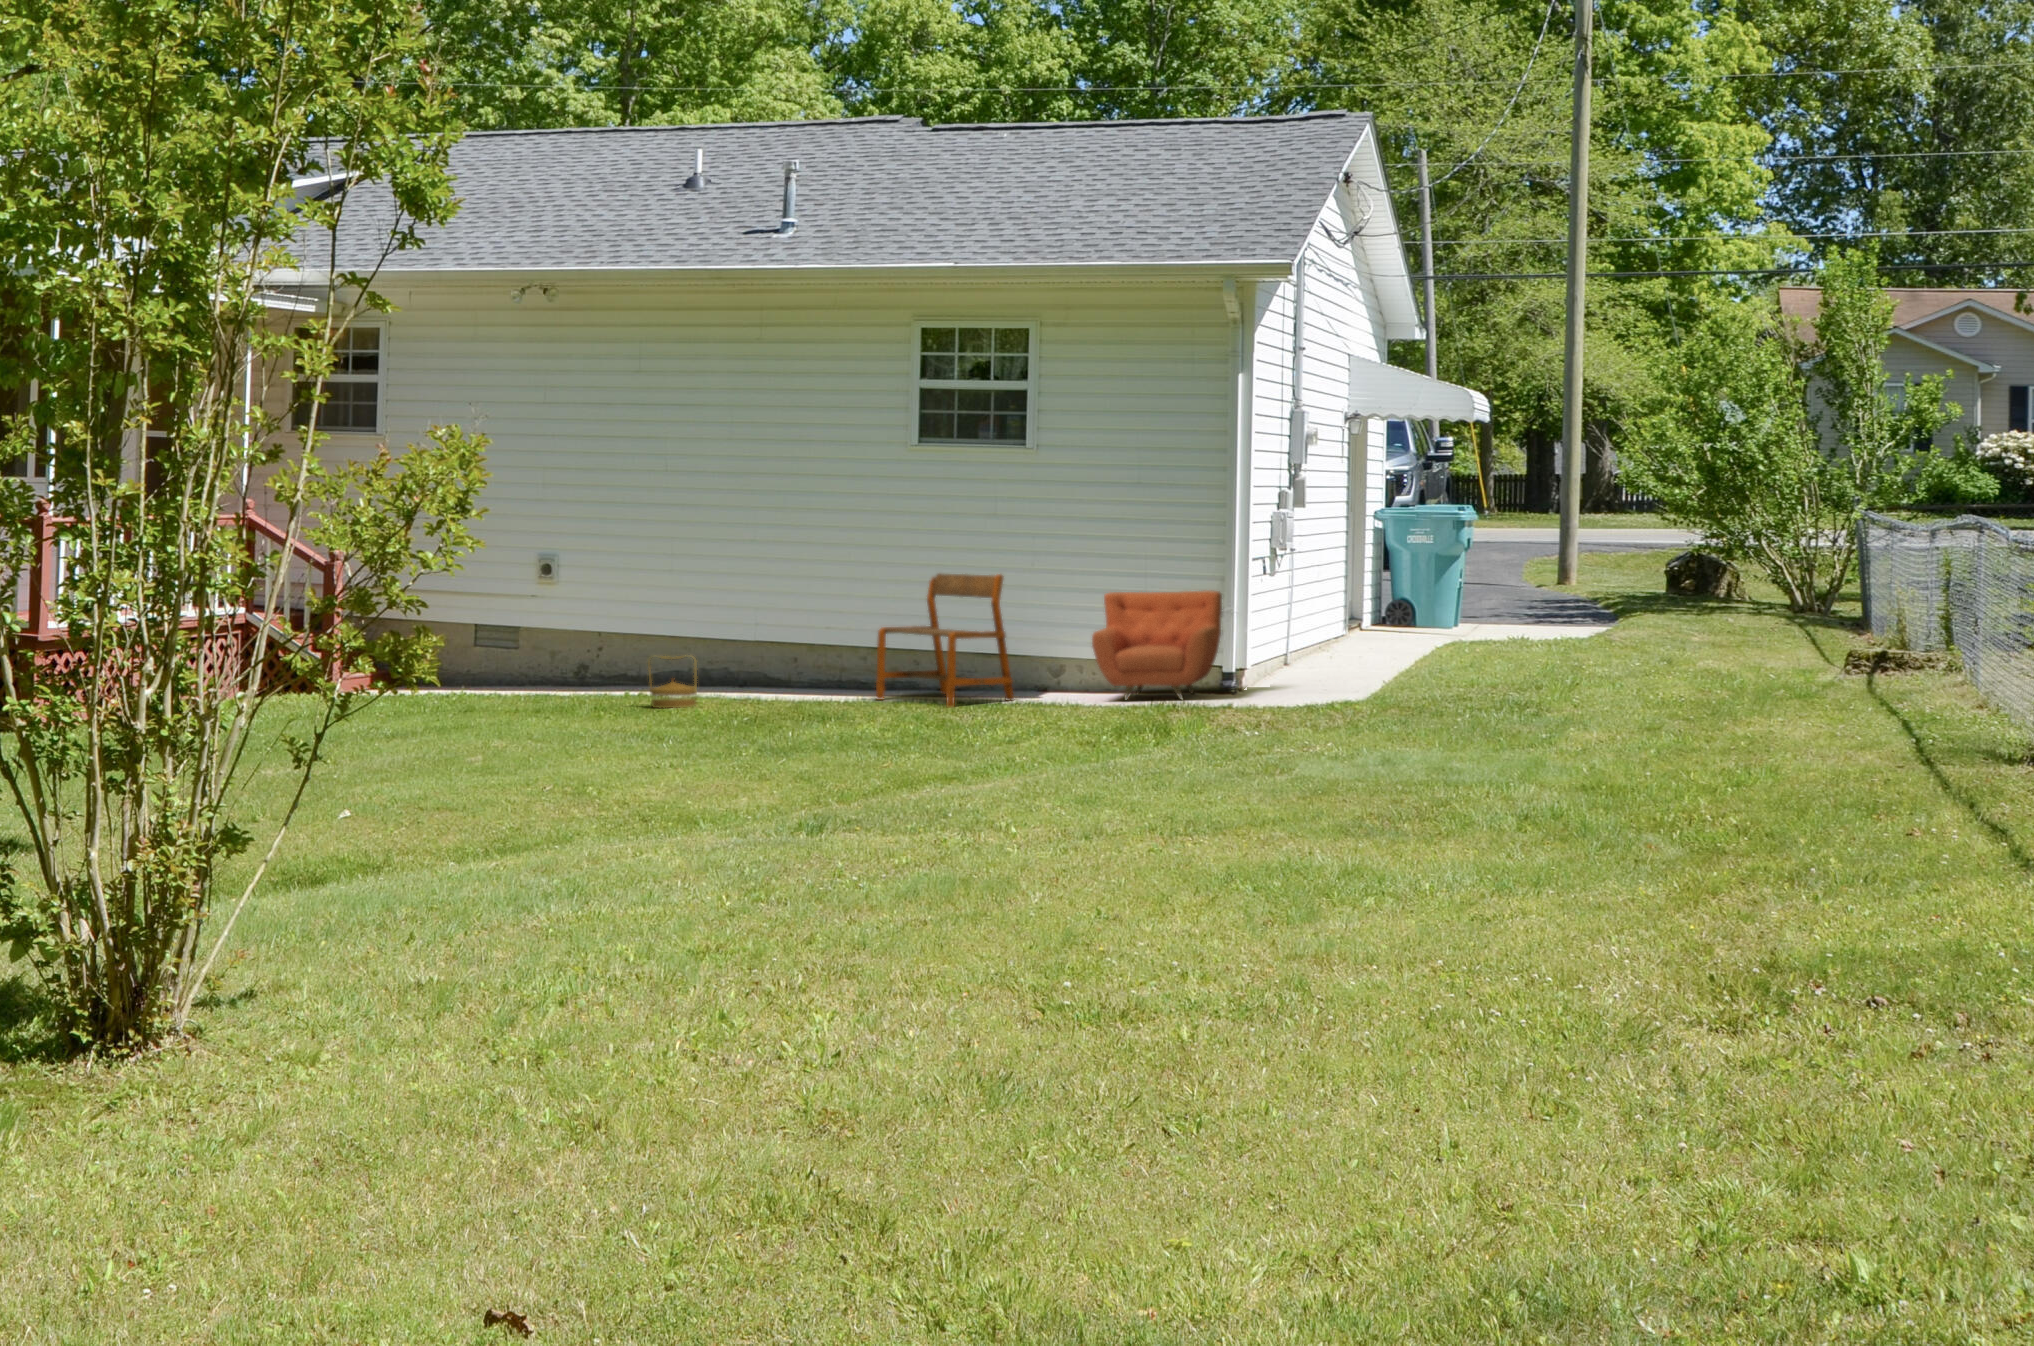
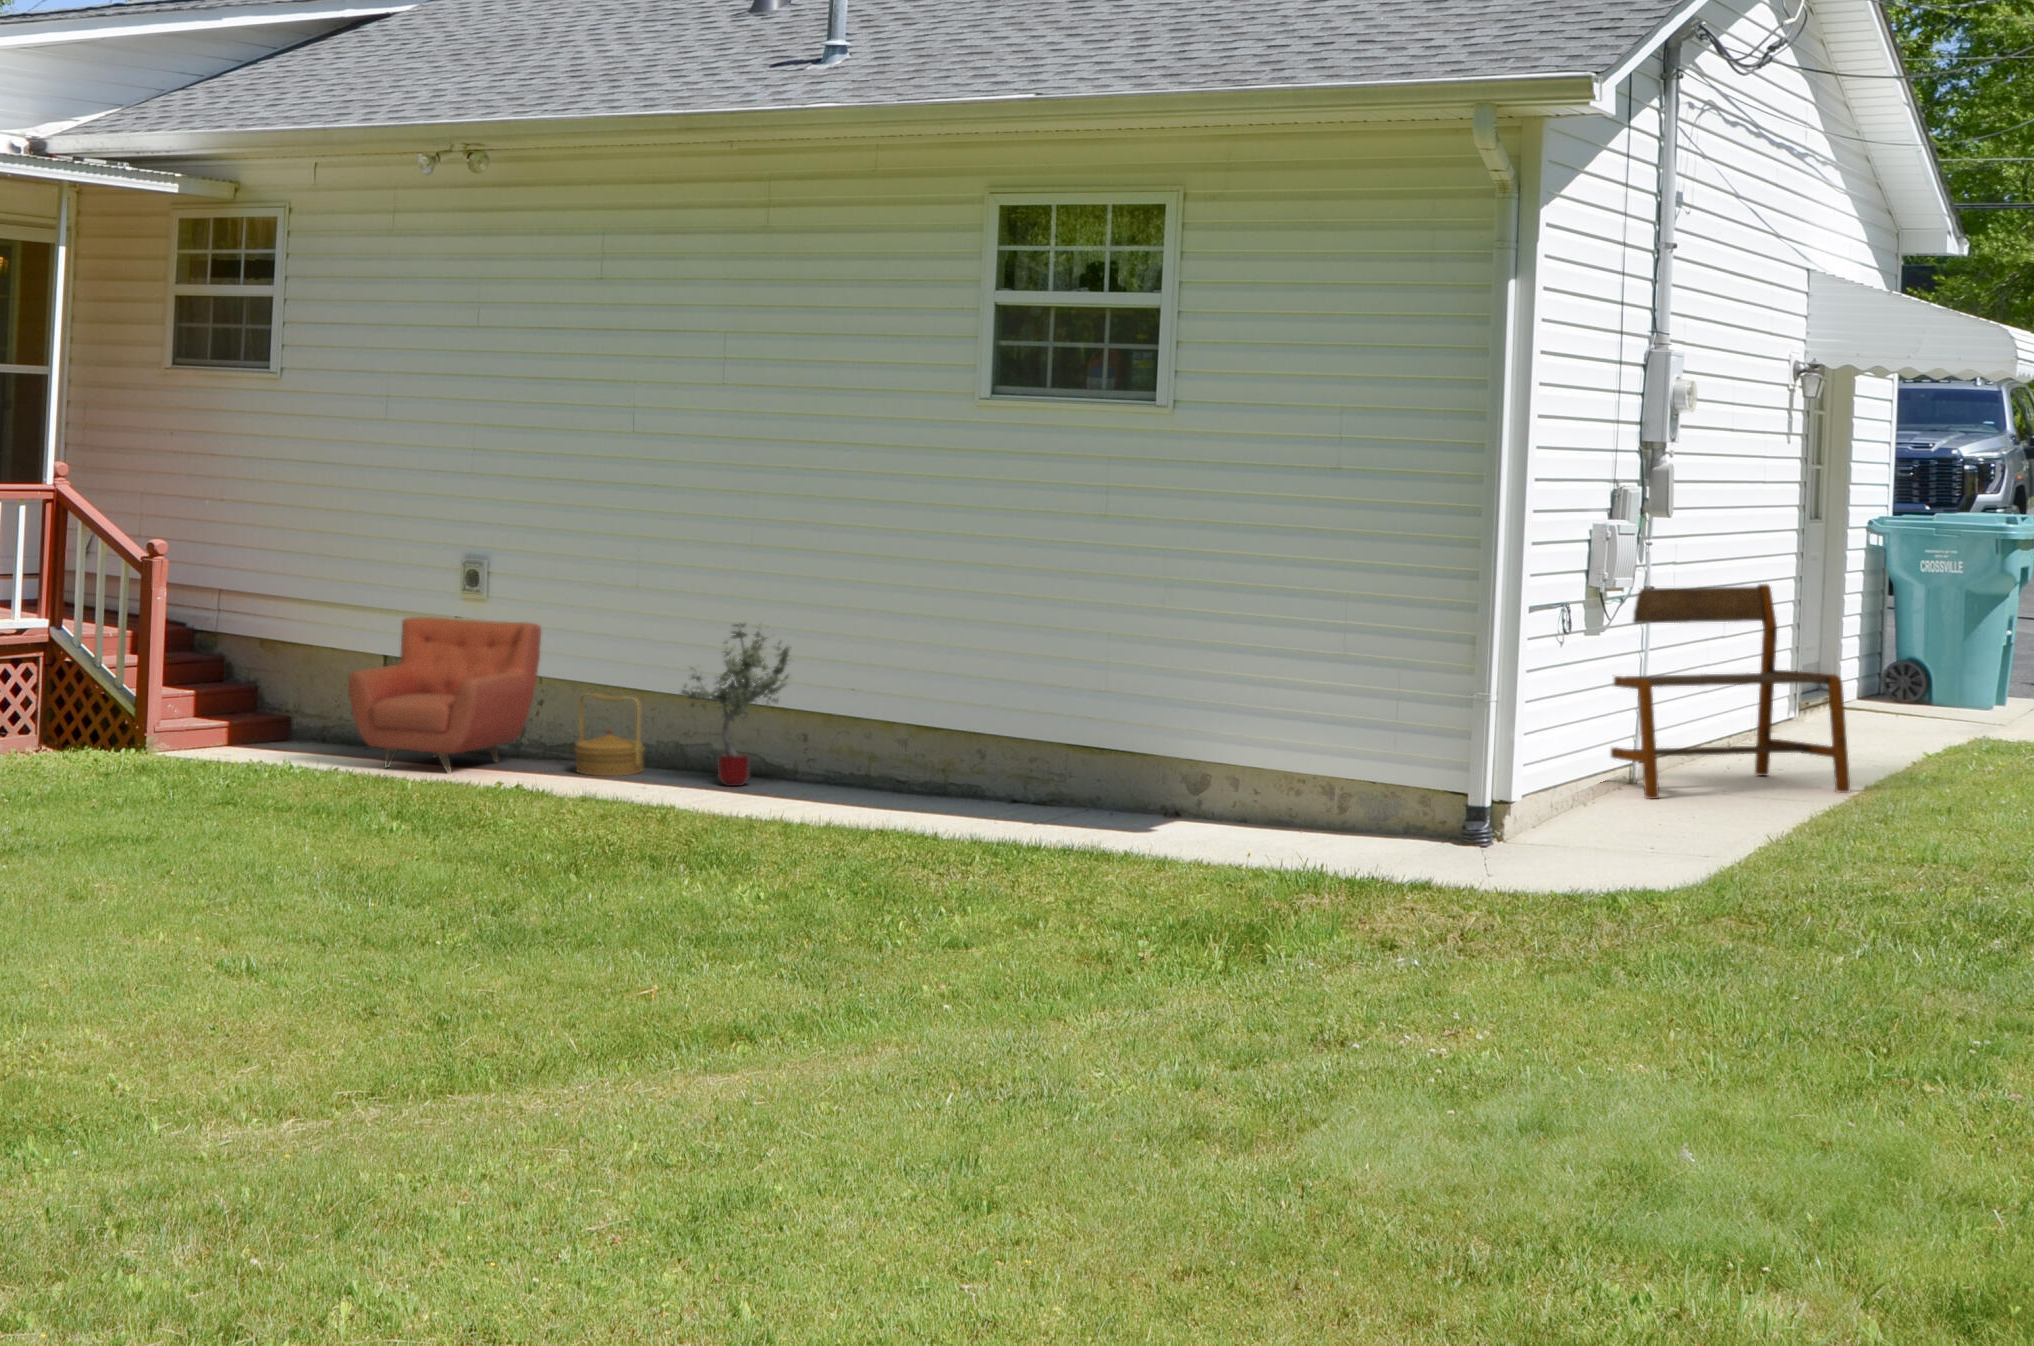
bench: present [876,574,1014,708] -> present [1611,584,1850,799]
armchair: present [1092,590,1222,700] -> present [348,617,541,773]
potted tree: none [727,599,810,705] -> present [680,624,790,786]

